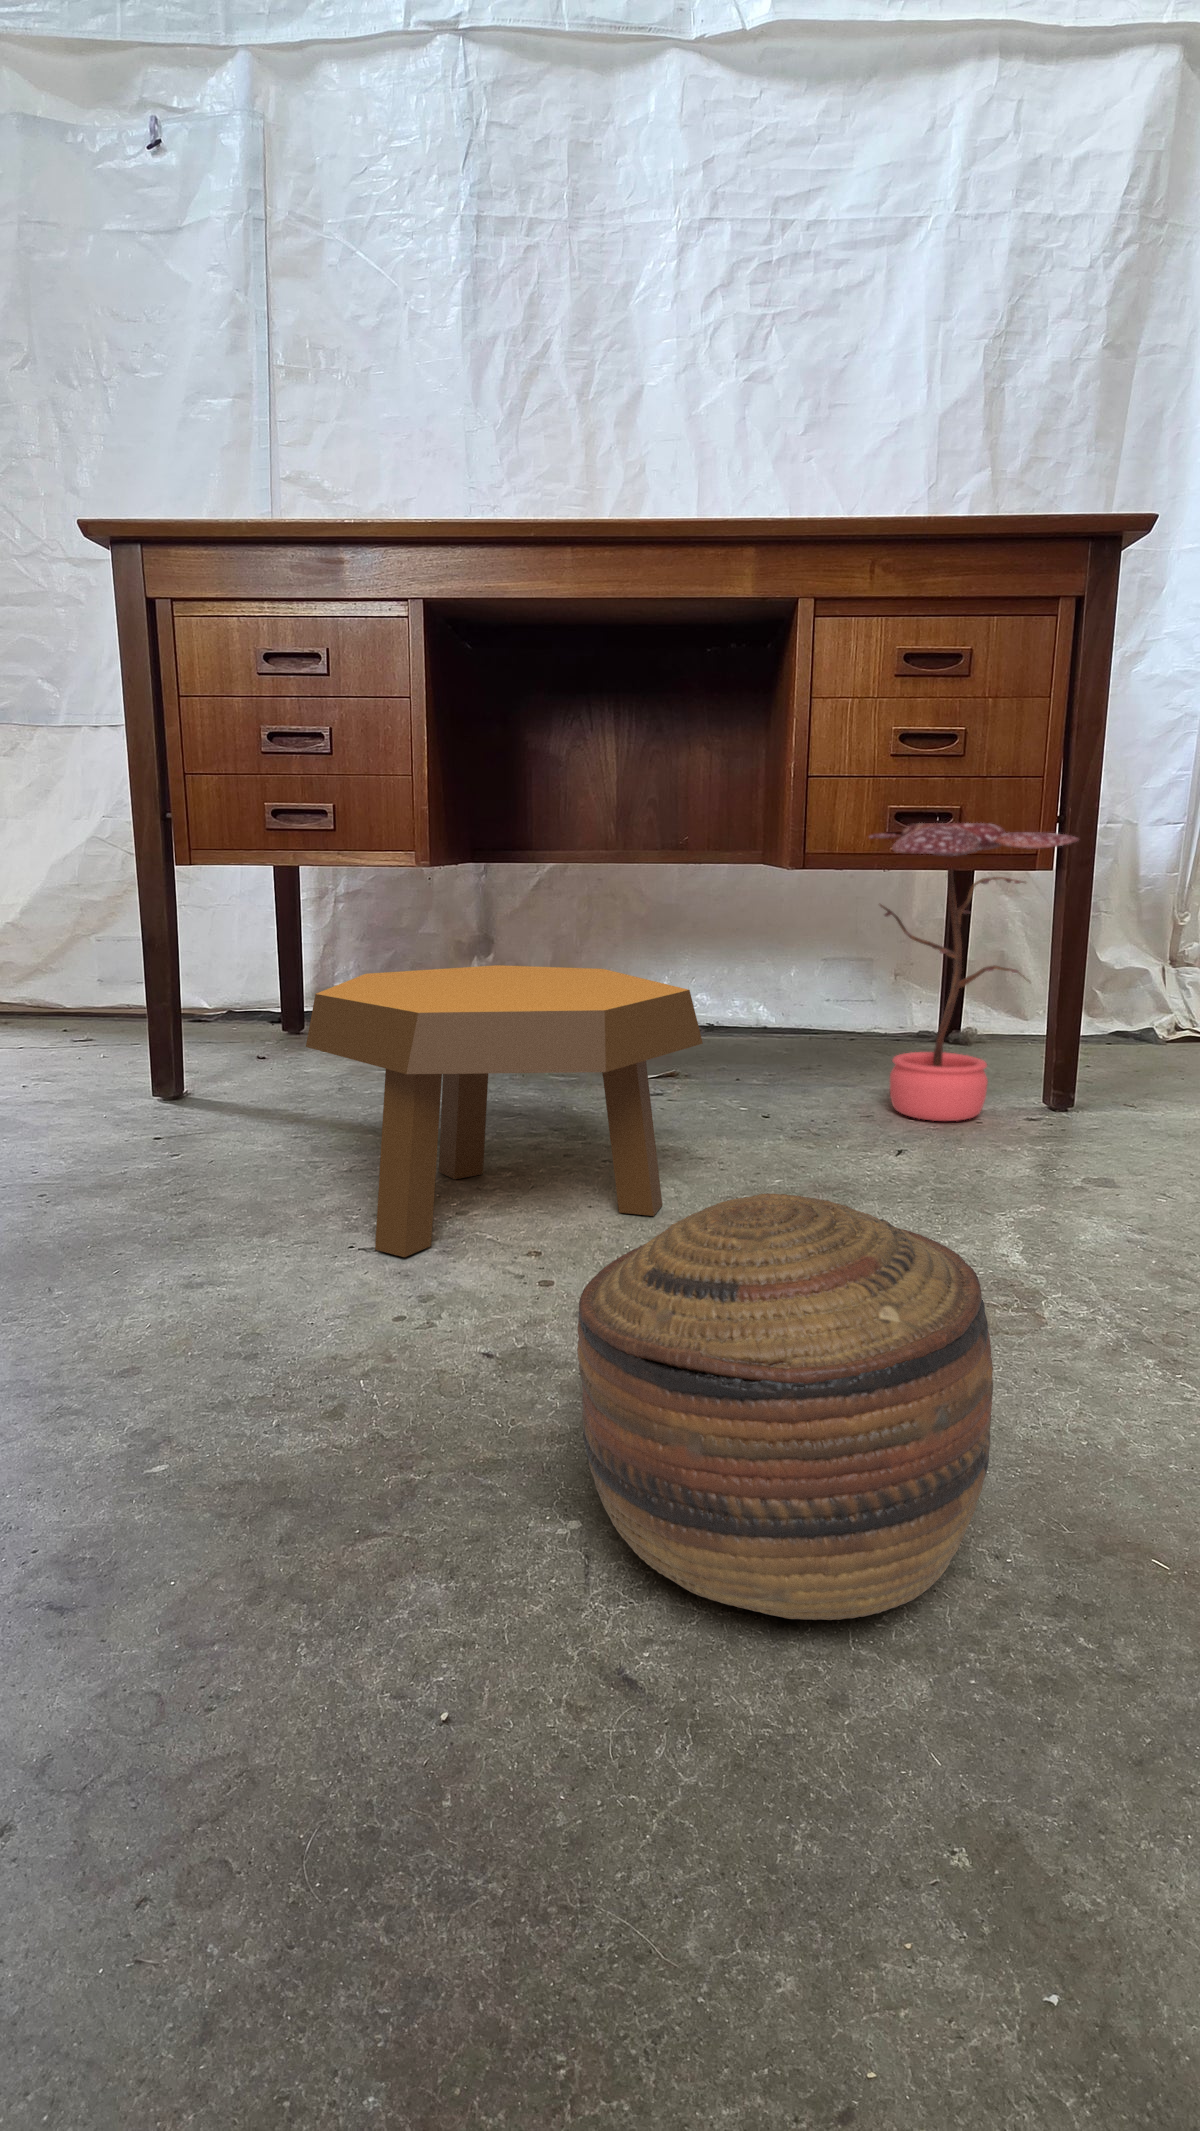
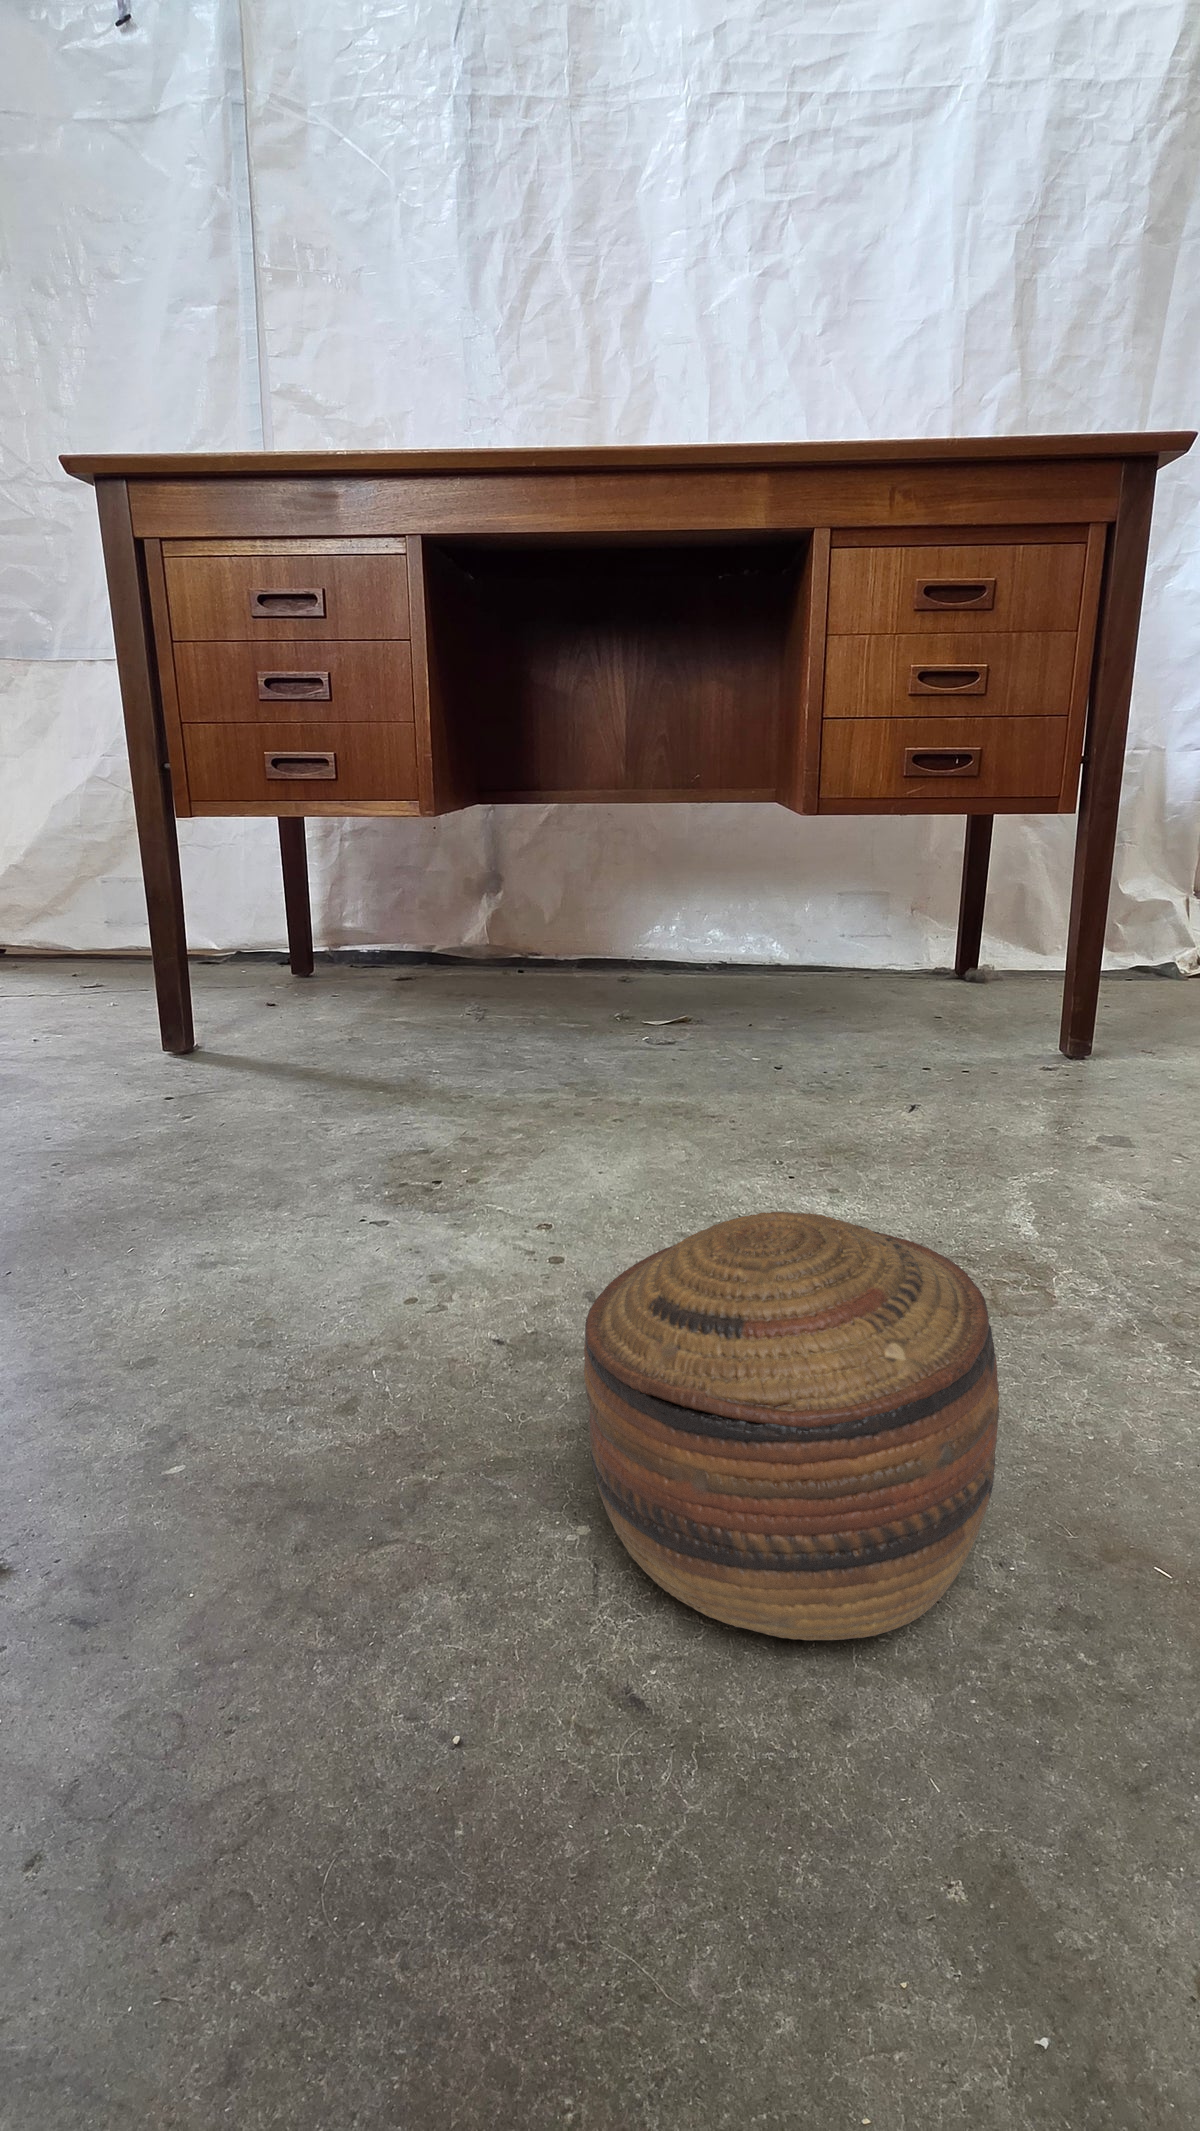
potted plant: present [870,823,1079,1121] -> none [853,765,1103,1070]
footstool: present [306,965,703,1257] -> none [312,923,713,1232]

